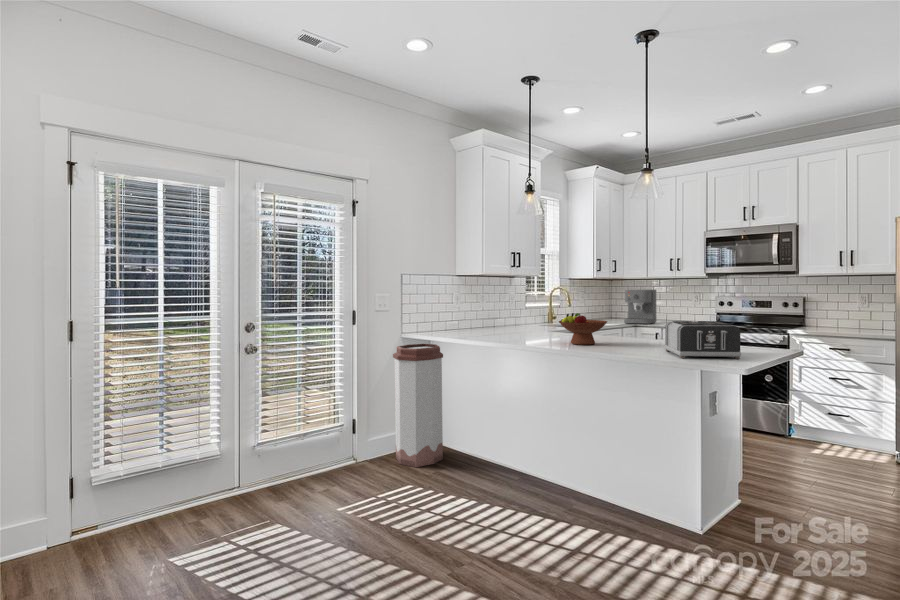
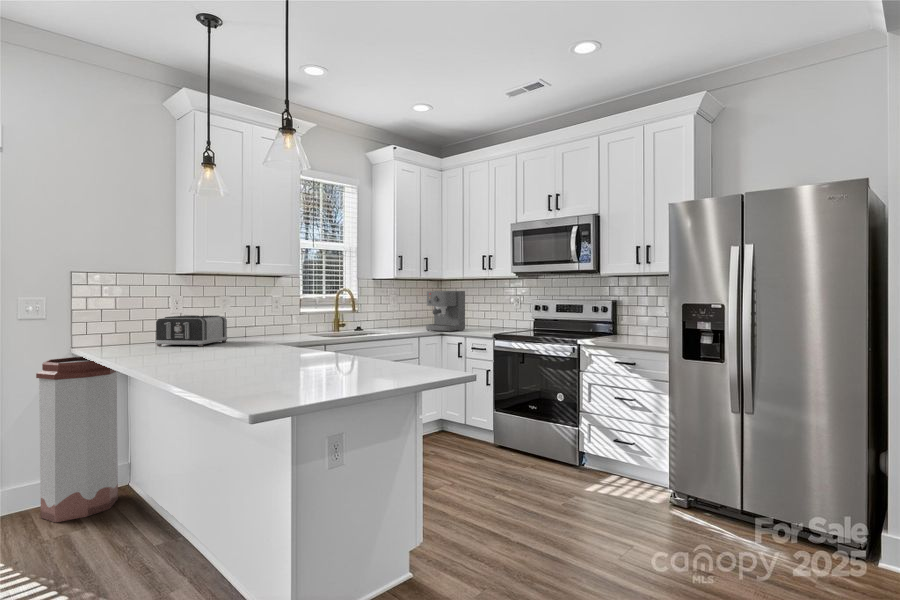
fruit bowl: present [559,313,607,345] -> none [232,316,298,359]
toaster: present [665,321,741,359] -> present [155,315,228,346]

